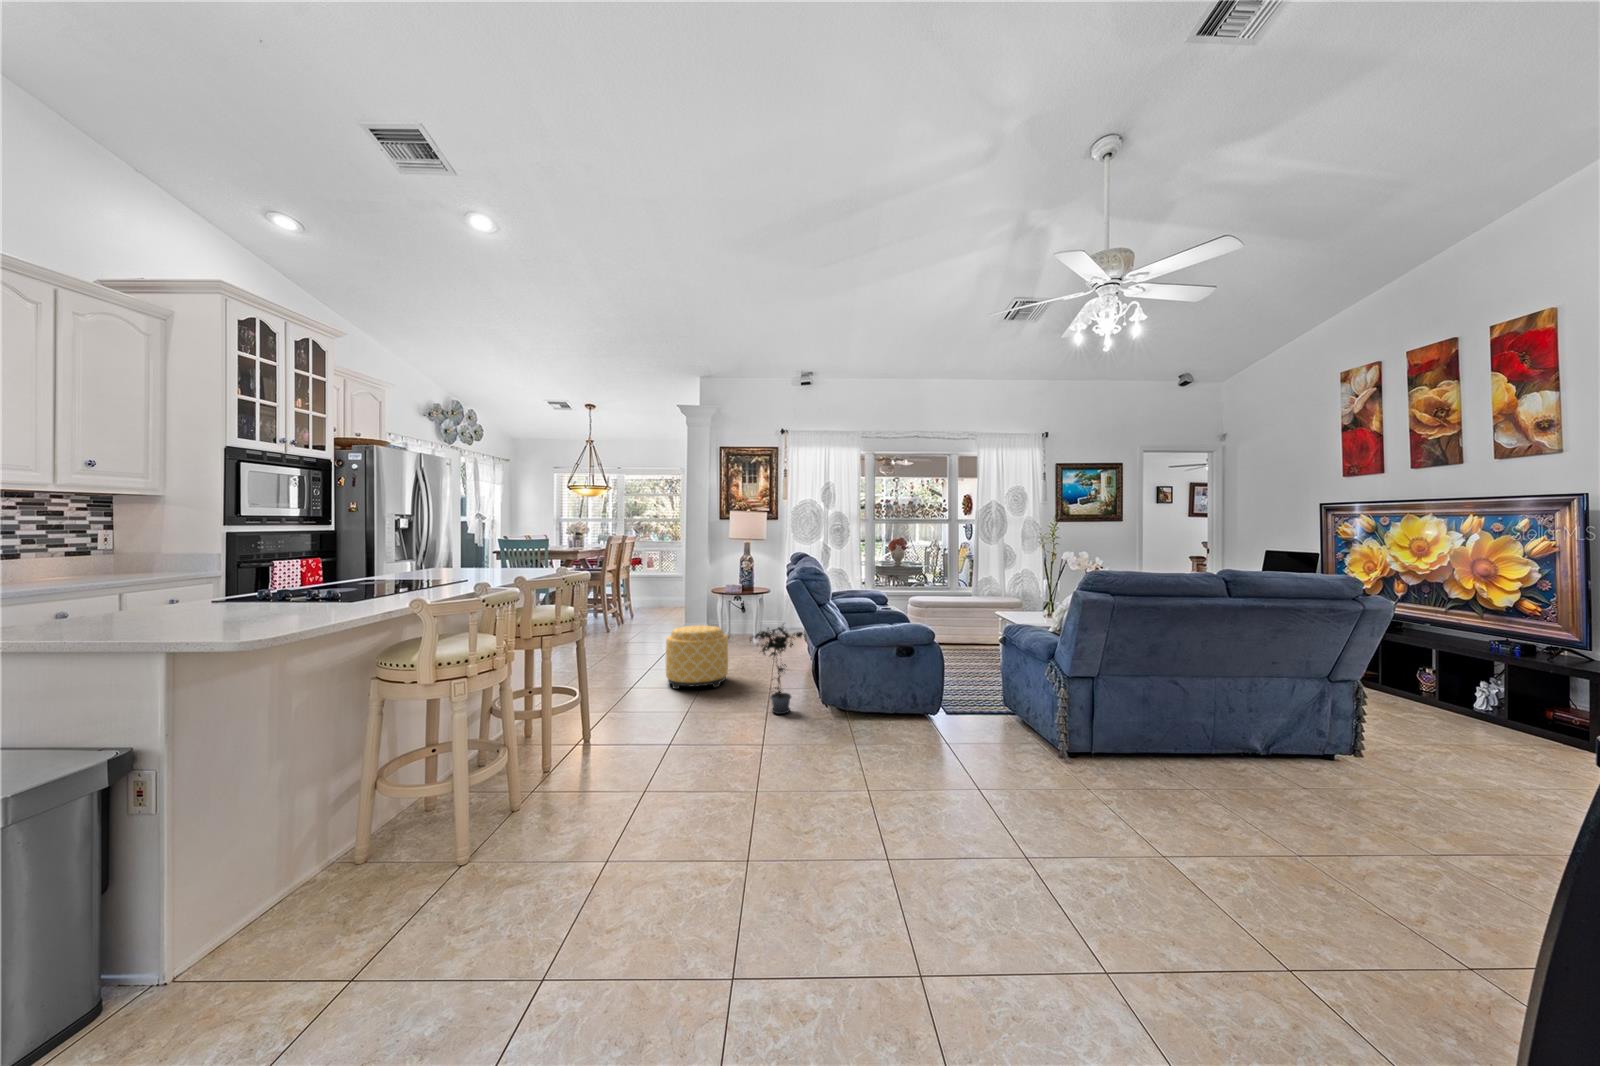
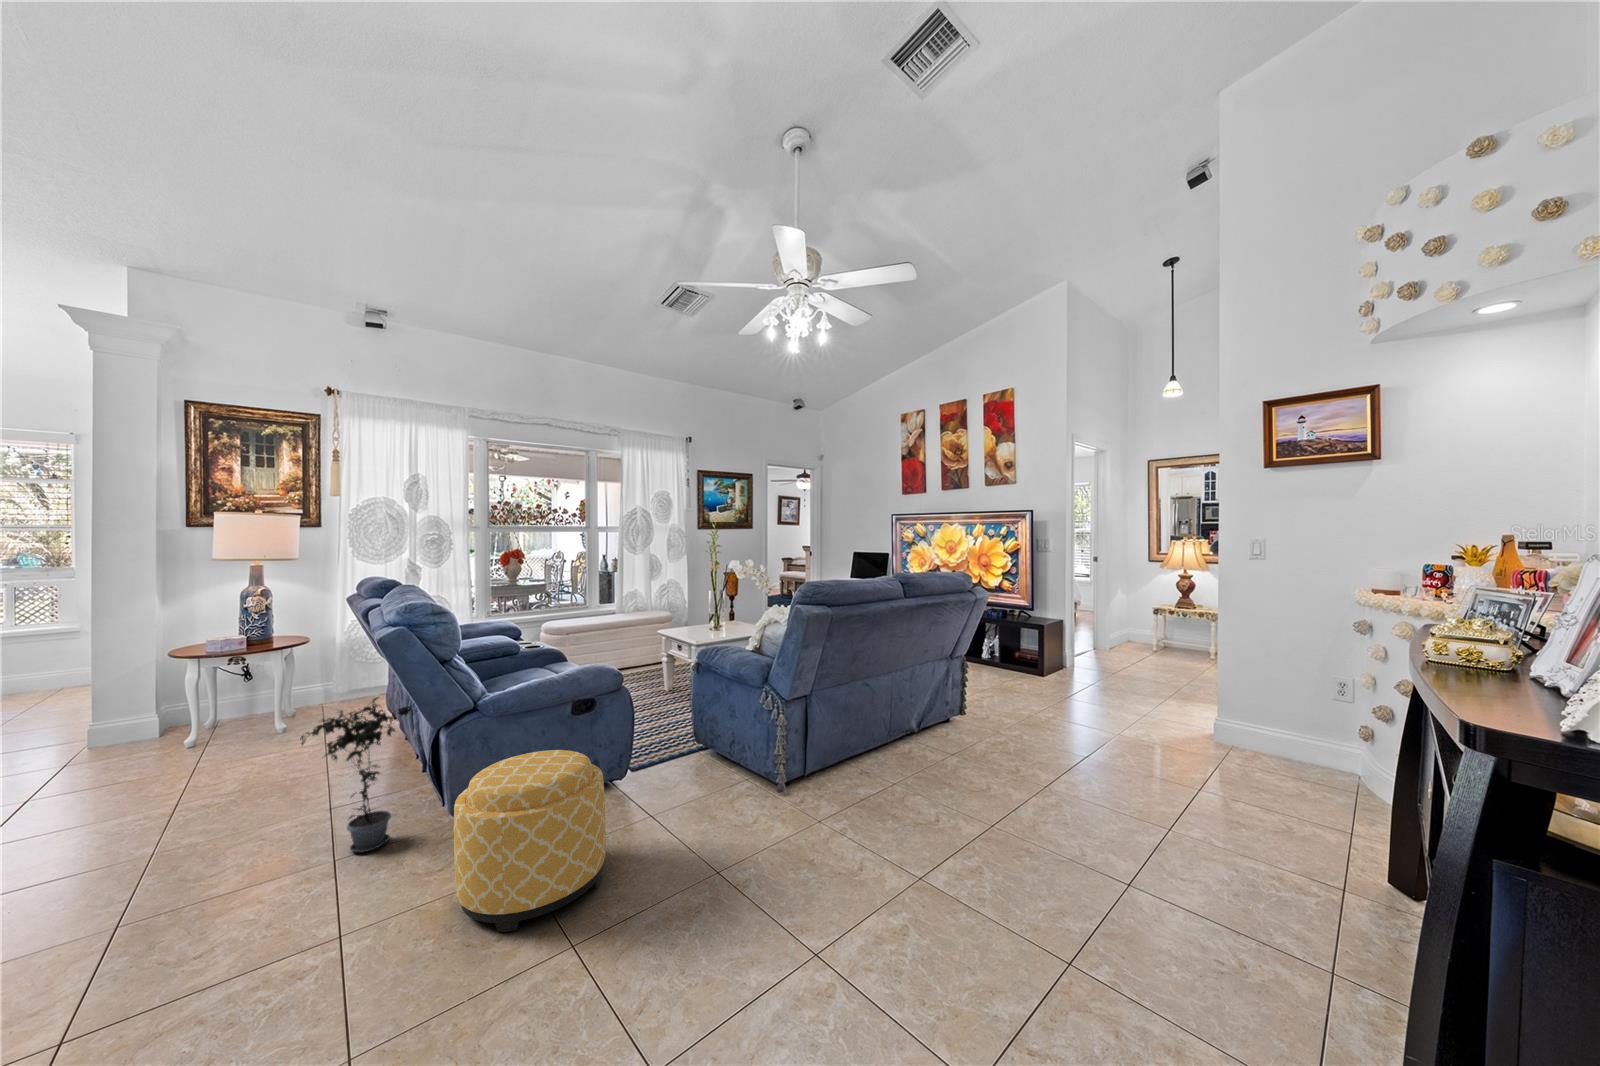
ottoman: present [666,625,728,689] -> present [454,750,606,932]

